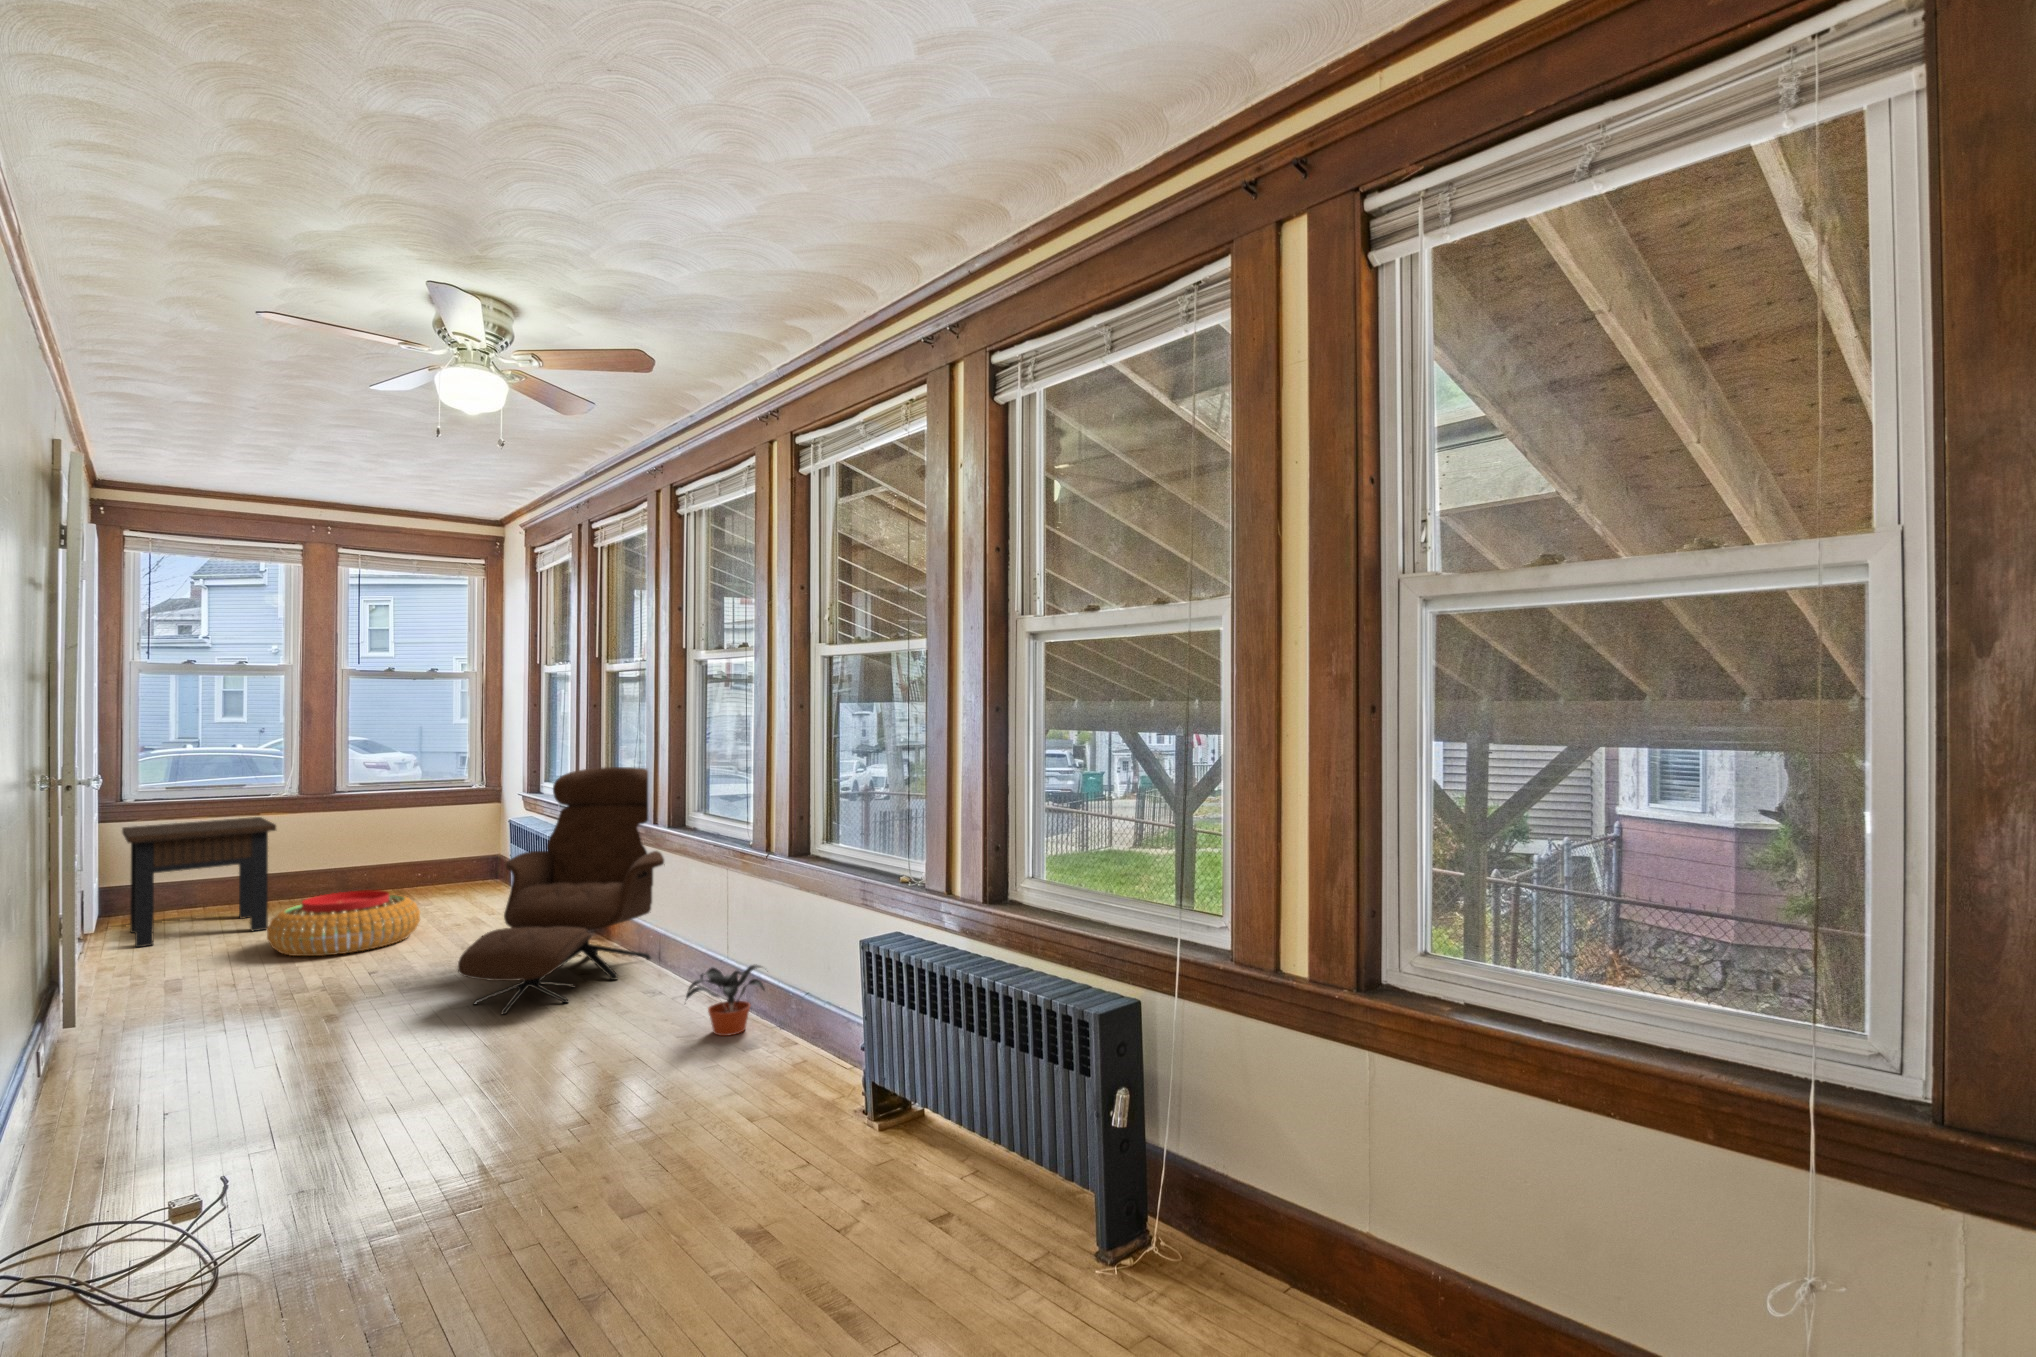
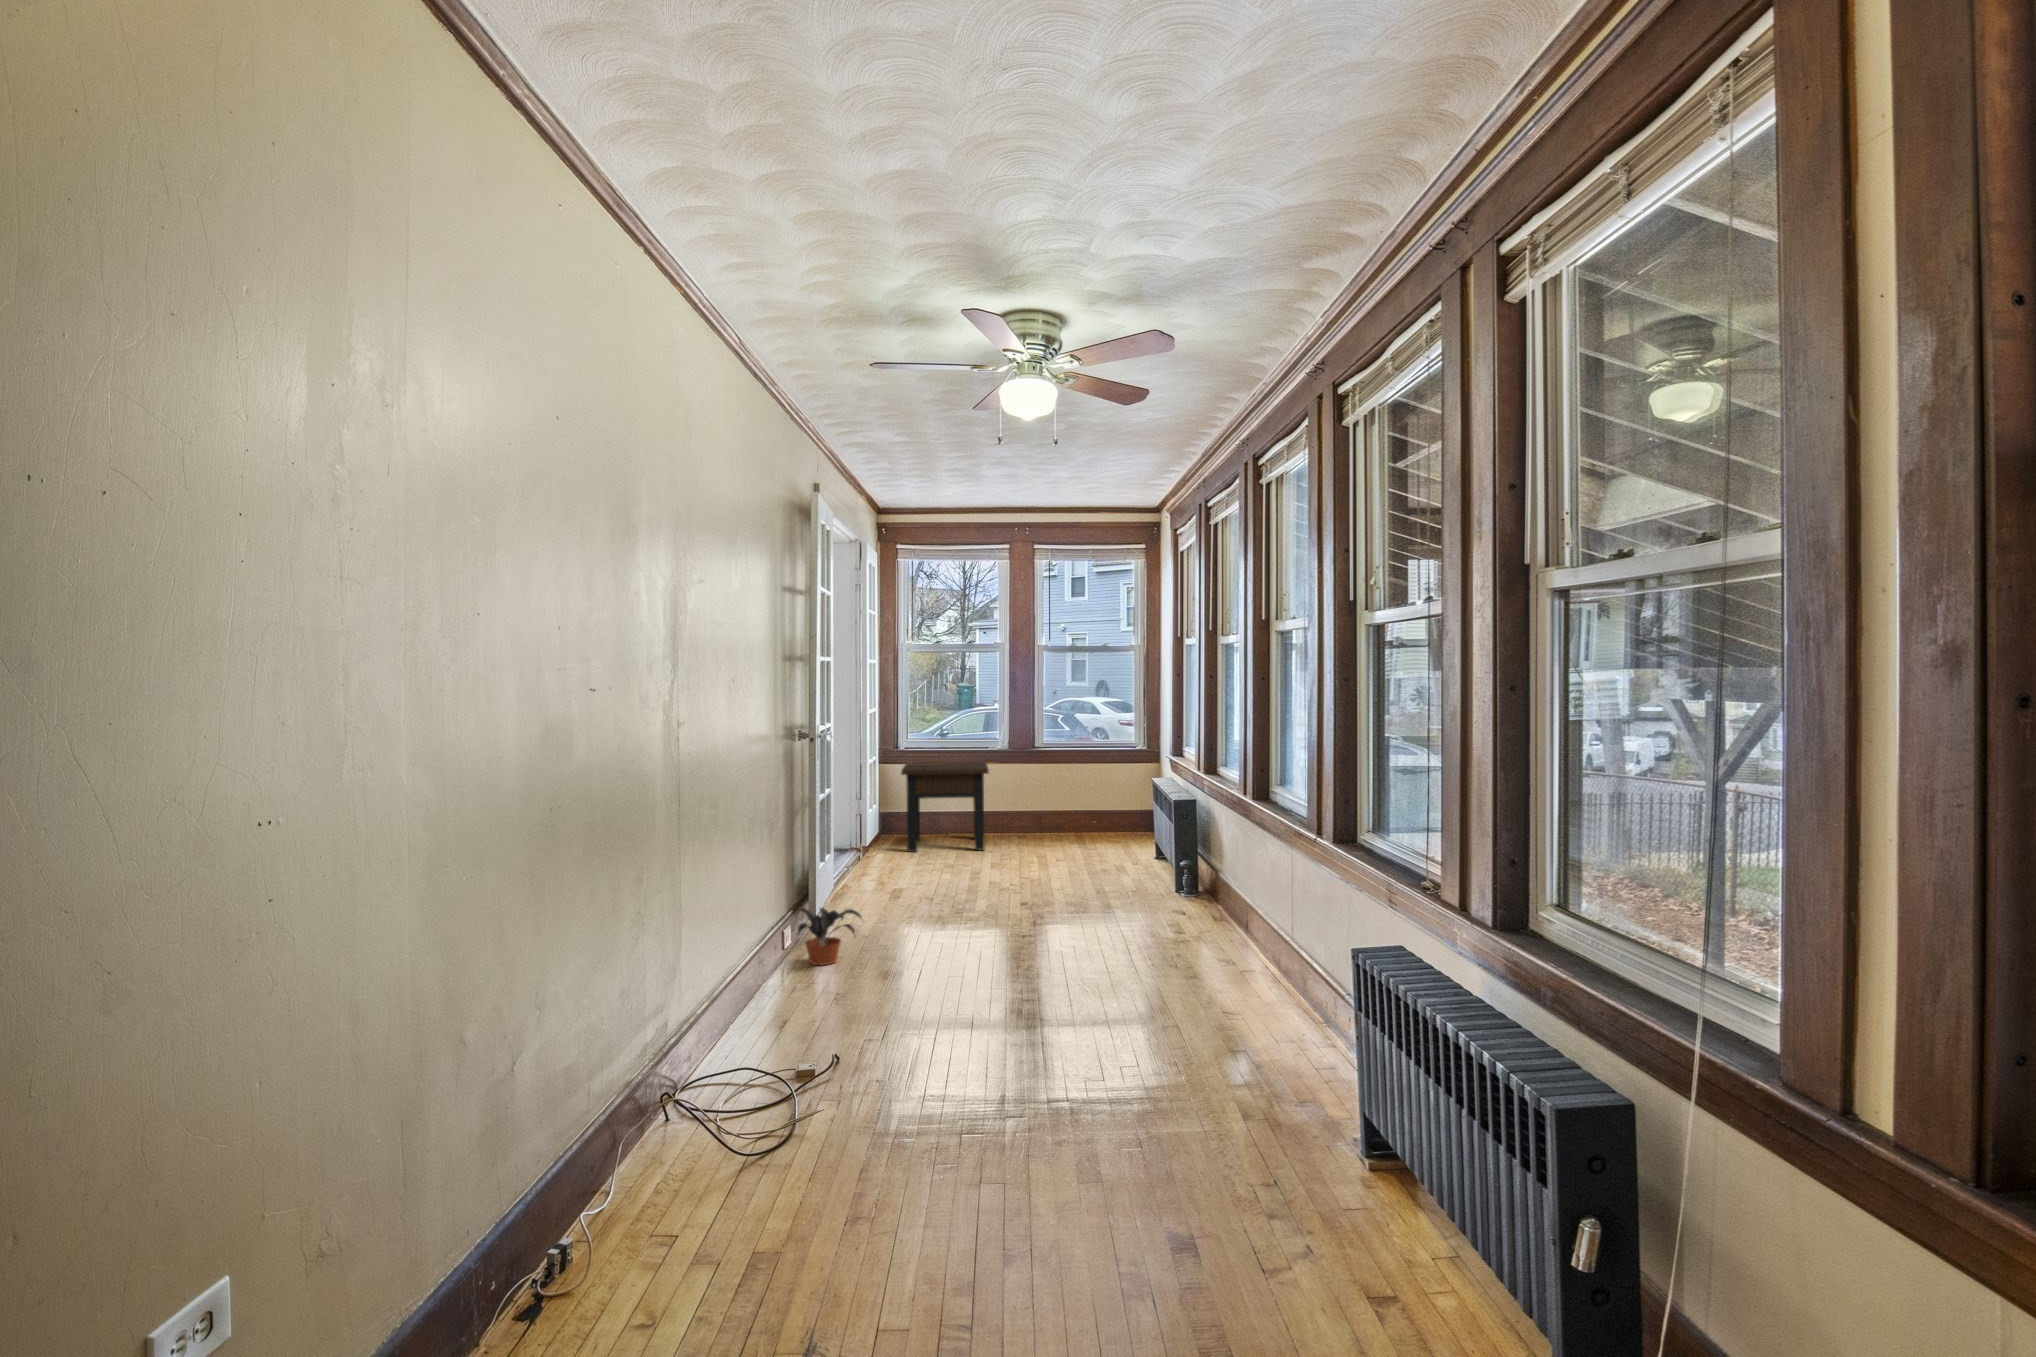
lounge chair: present [458,767,664,1015] -> none [1065,737,1262,952]
pouf: present [267,890,420,956] -> none [973,828,1077,878]
potted plant: present [686,964,765,1036] -> present [792,908,861,965]

